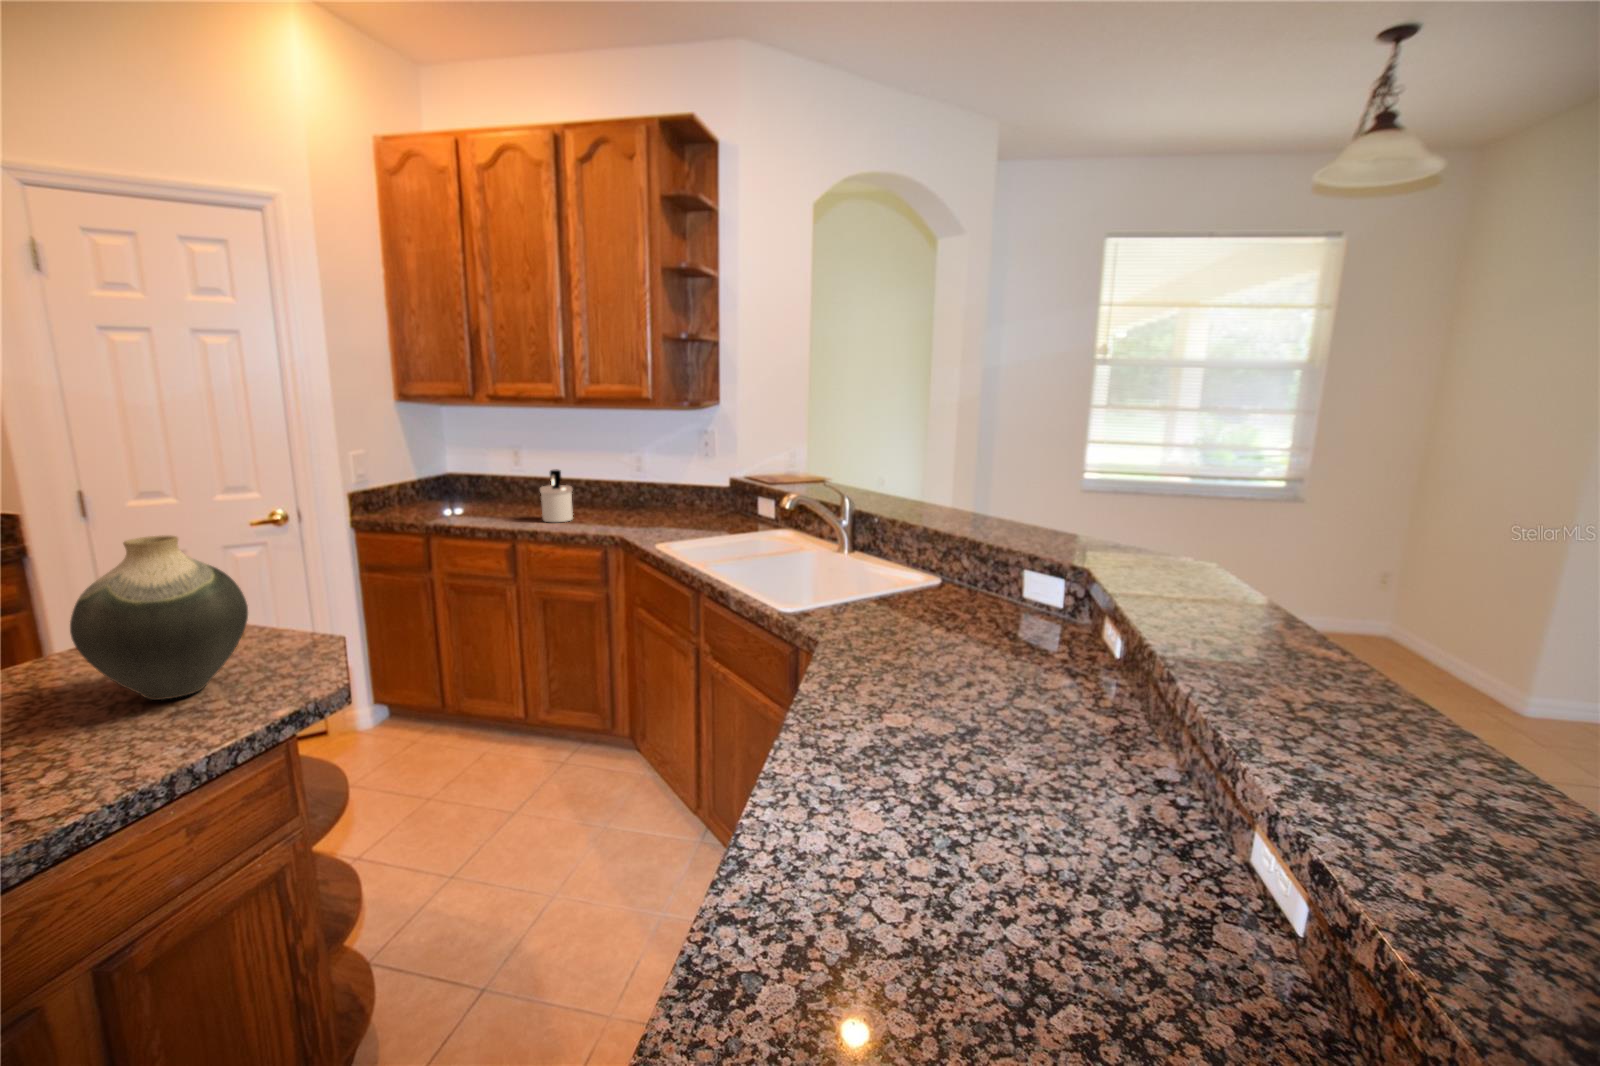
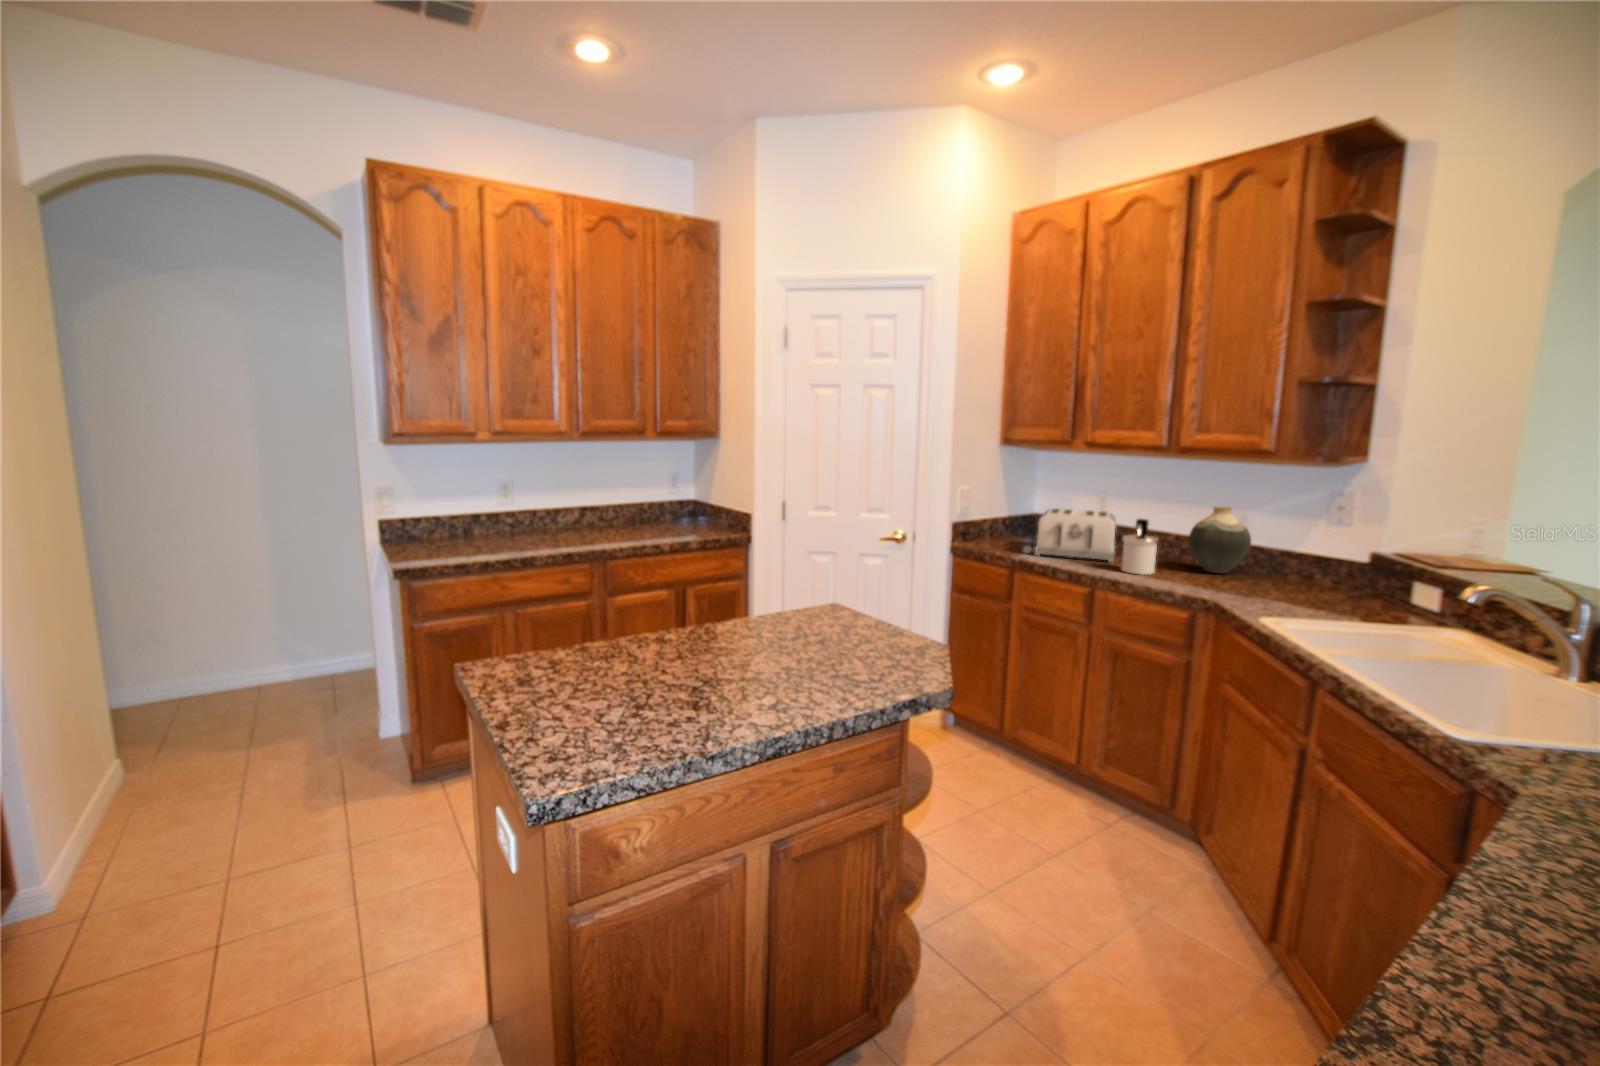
toaster: none [453,465,536,518] -> present [1035,508,1116,563]
vase: present [70,535,248,700] -> present [1189,506,1251,574]

